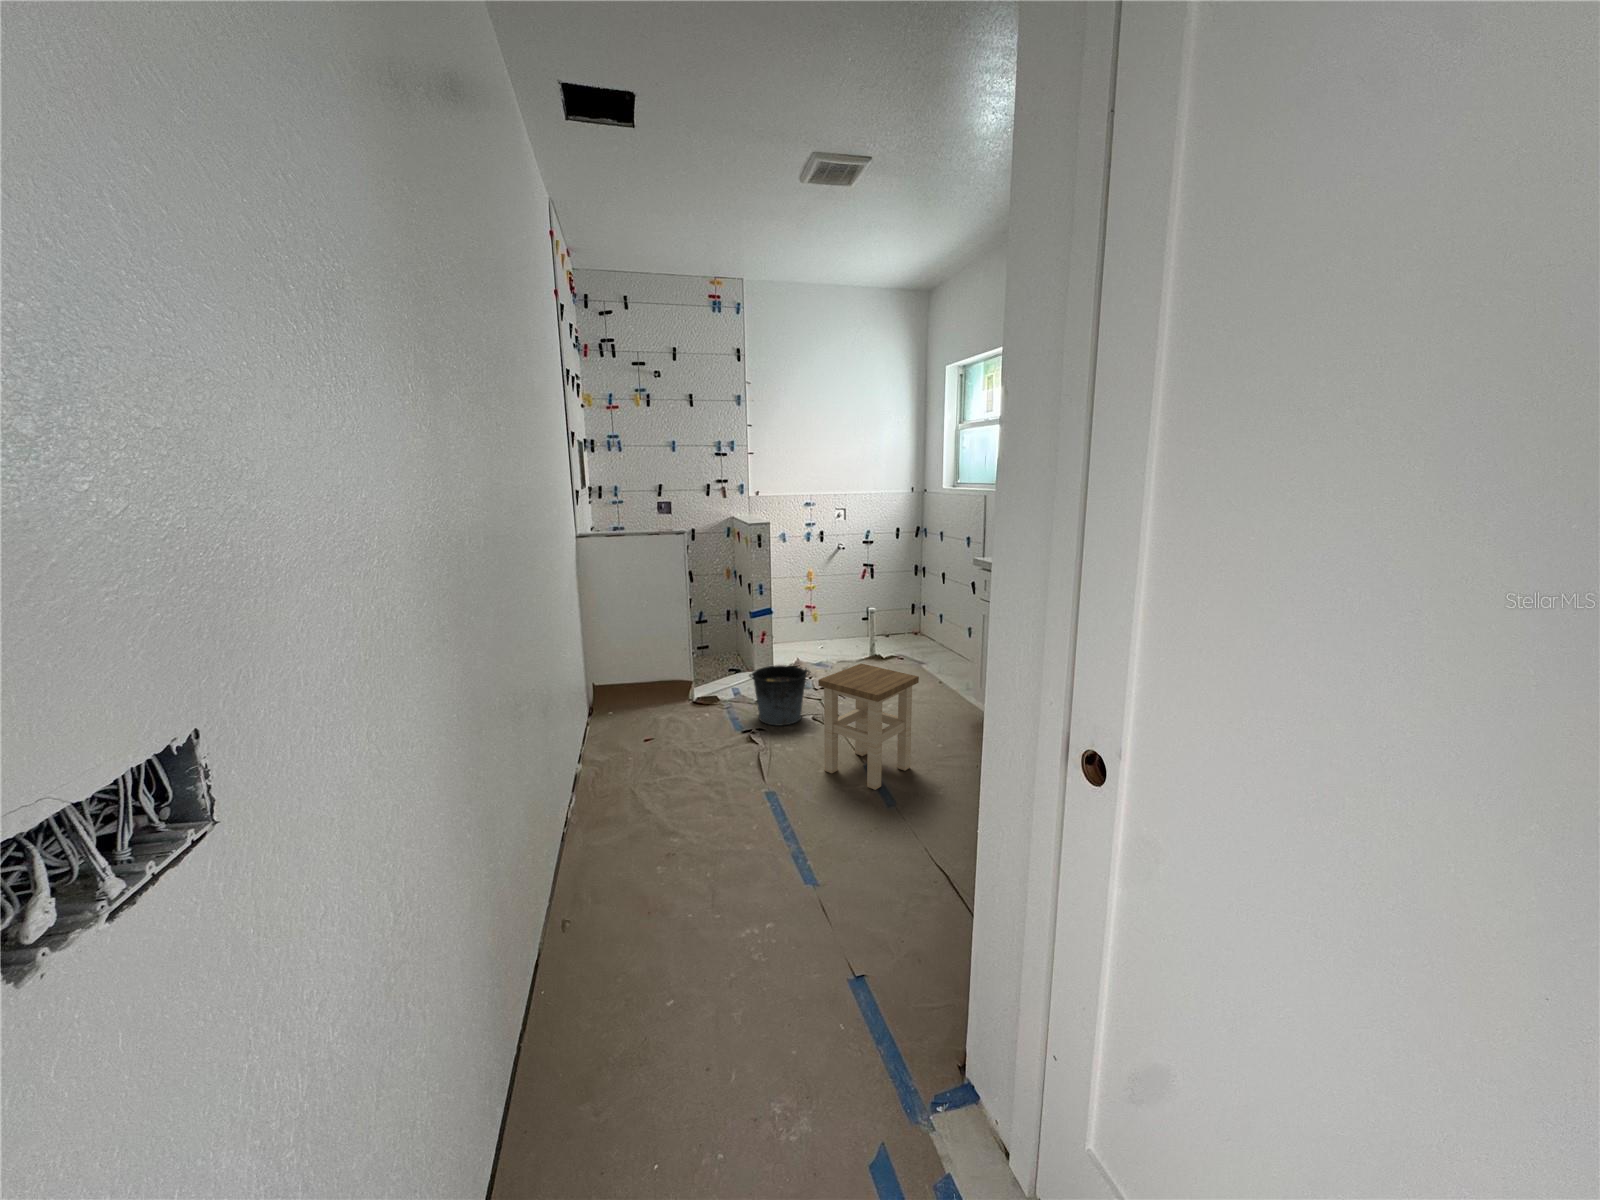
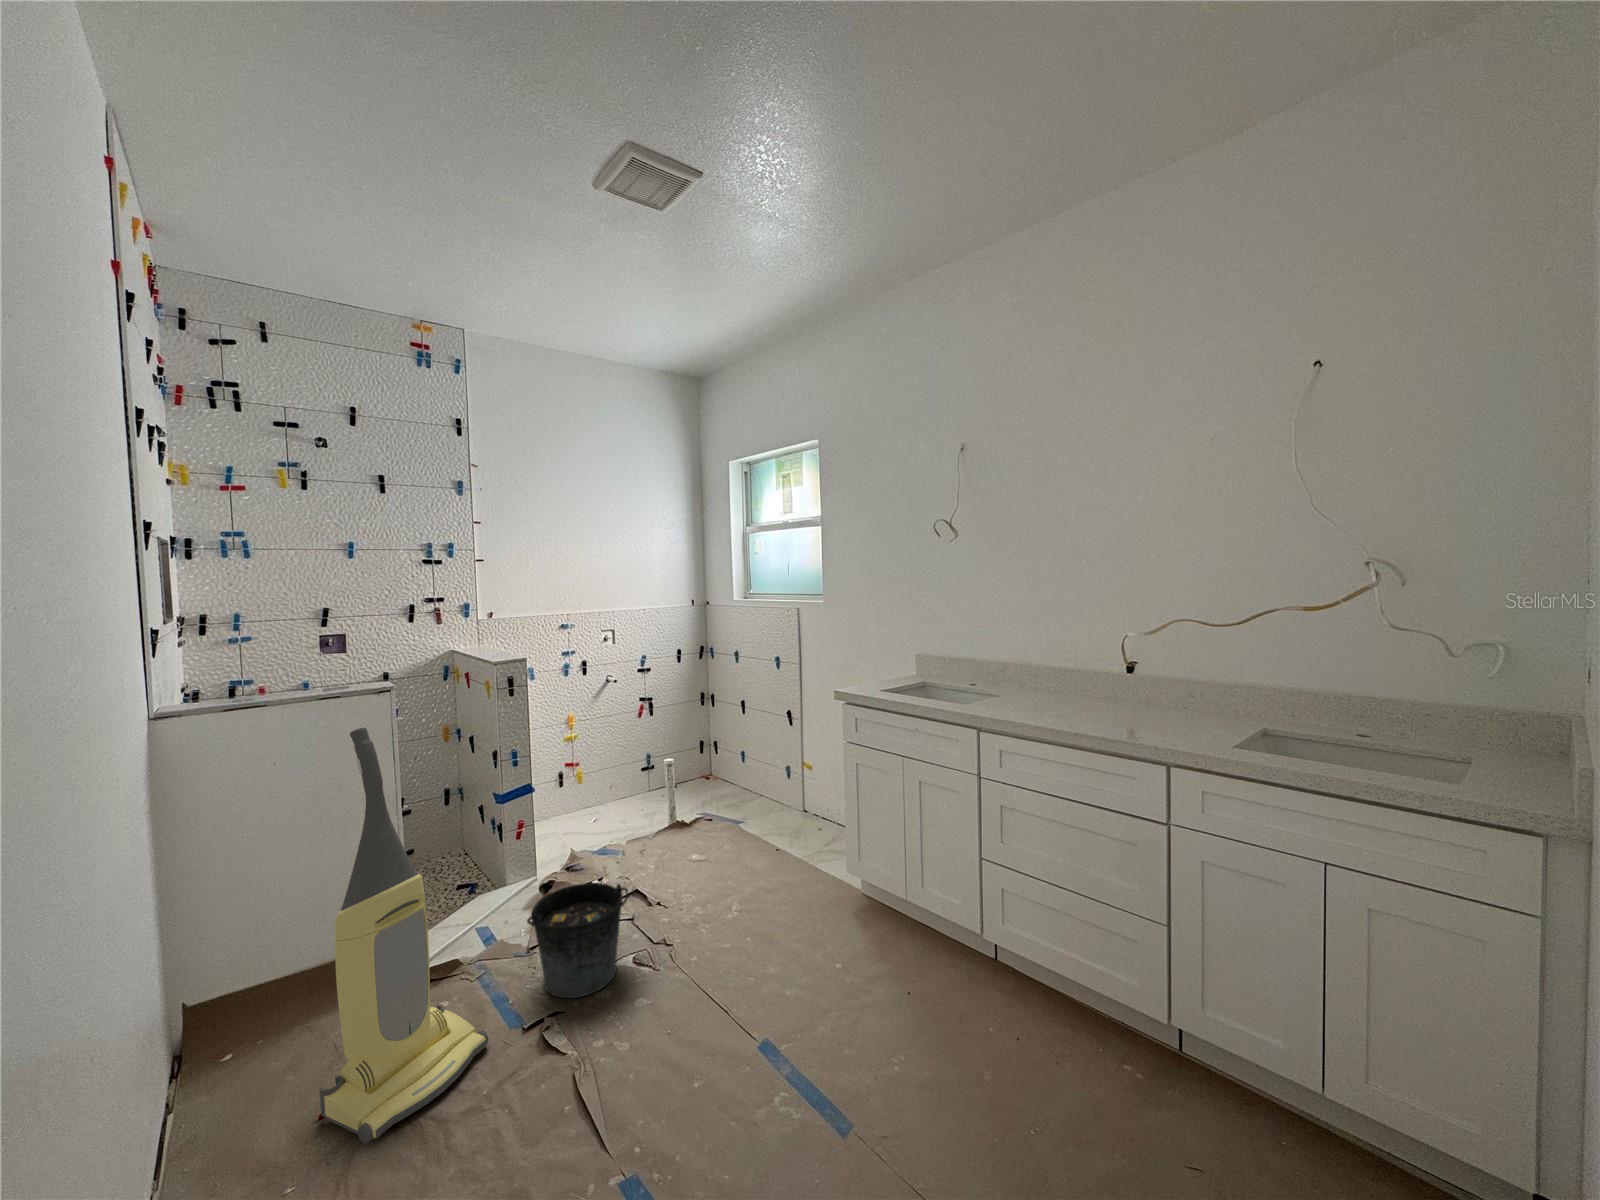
vacuum cleaner: none [644,546,723,751] -> present [319,728,488,1144]
stool: present [818,663,919,790] -> none [688,875,830,1103]

